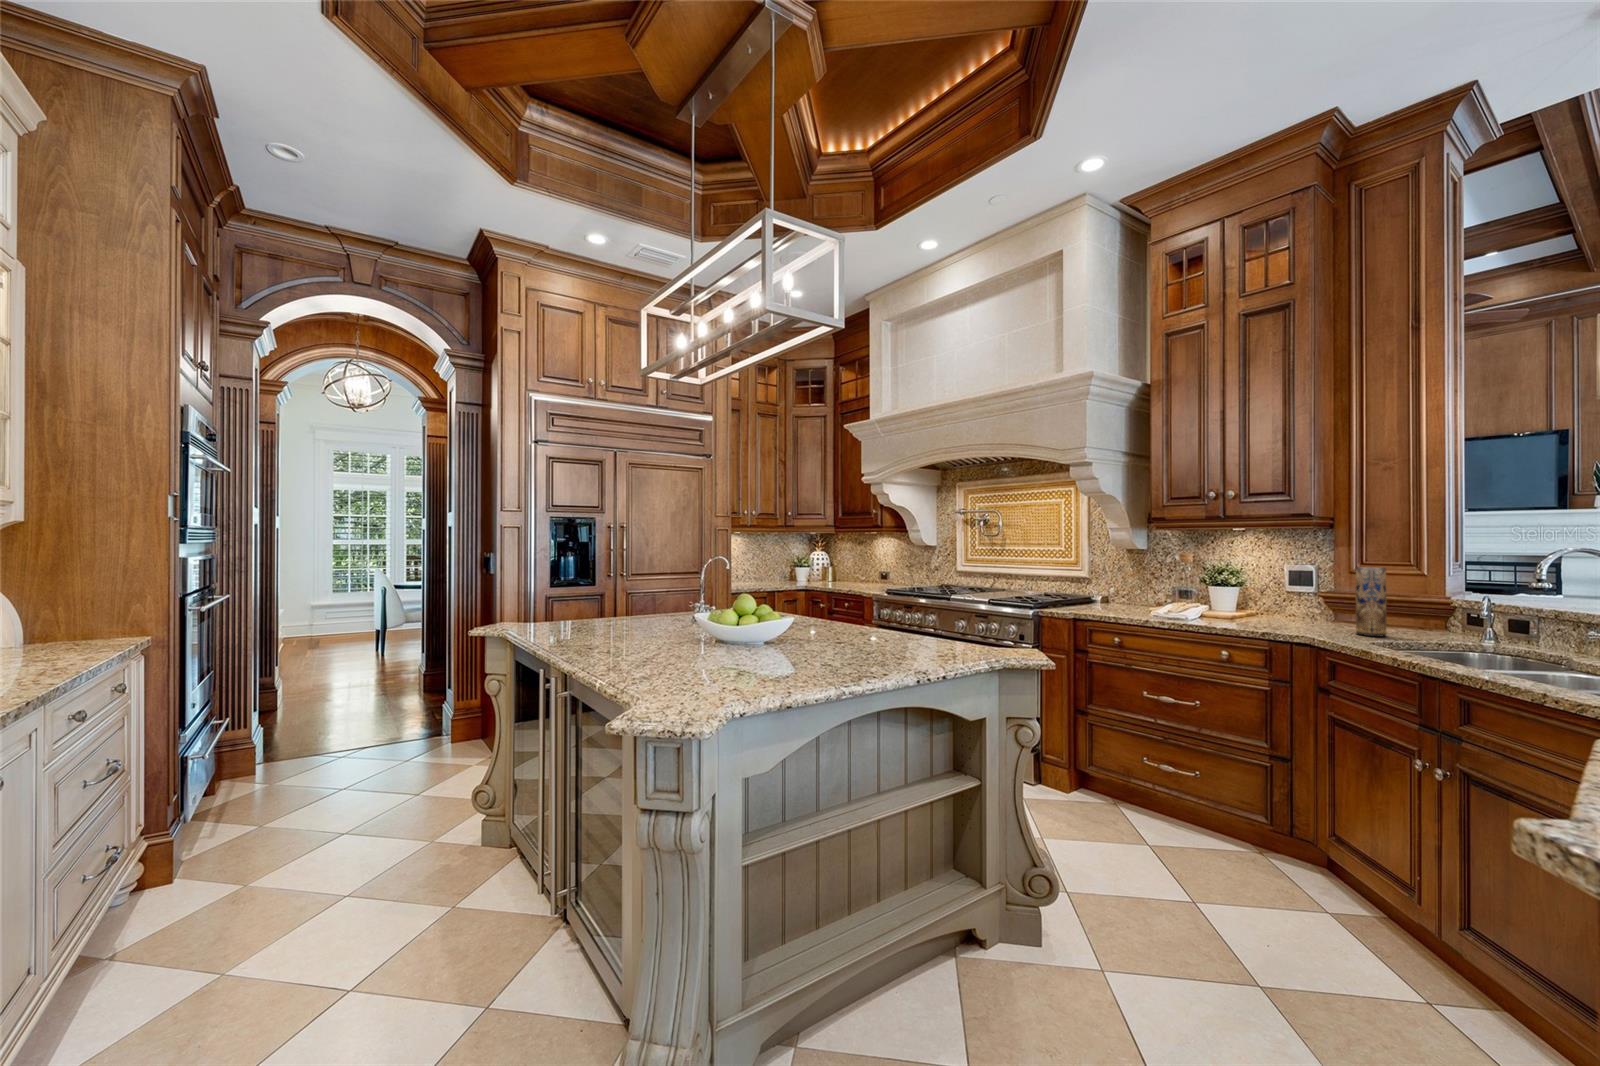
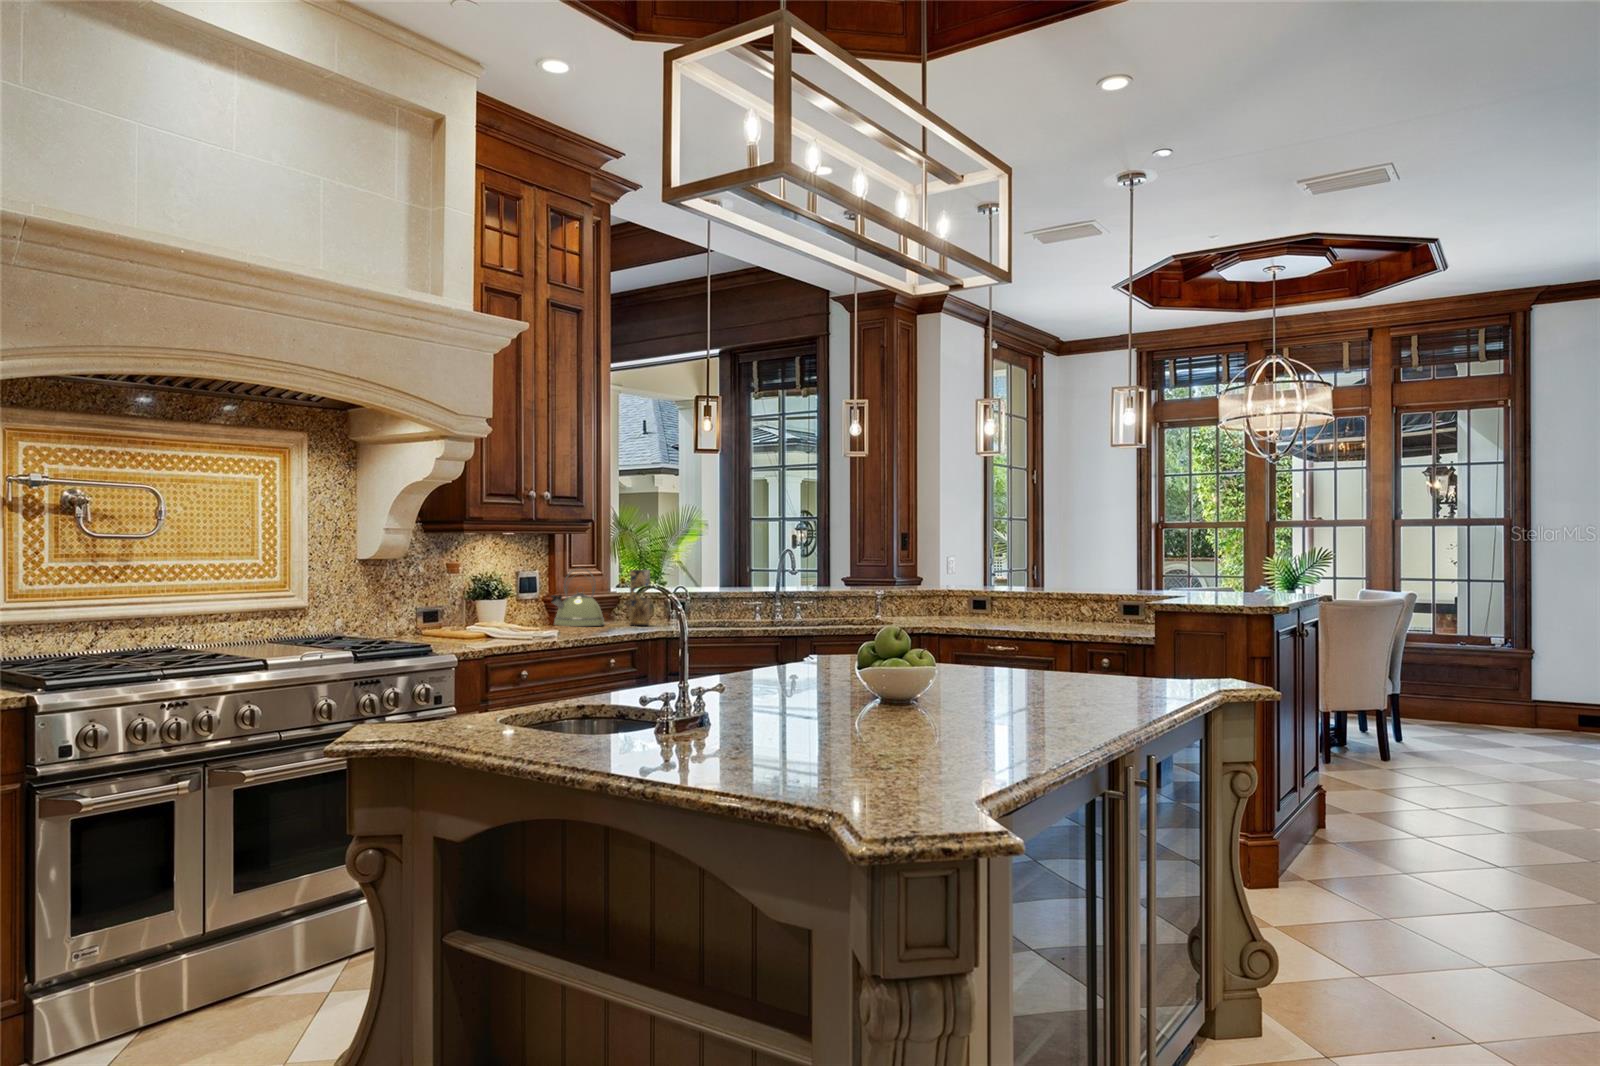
kettle: none [1279,562,1346,626] -> present [551,569,604,626]

